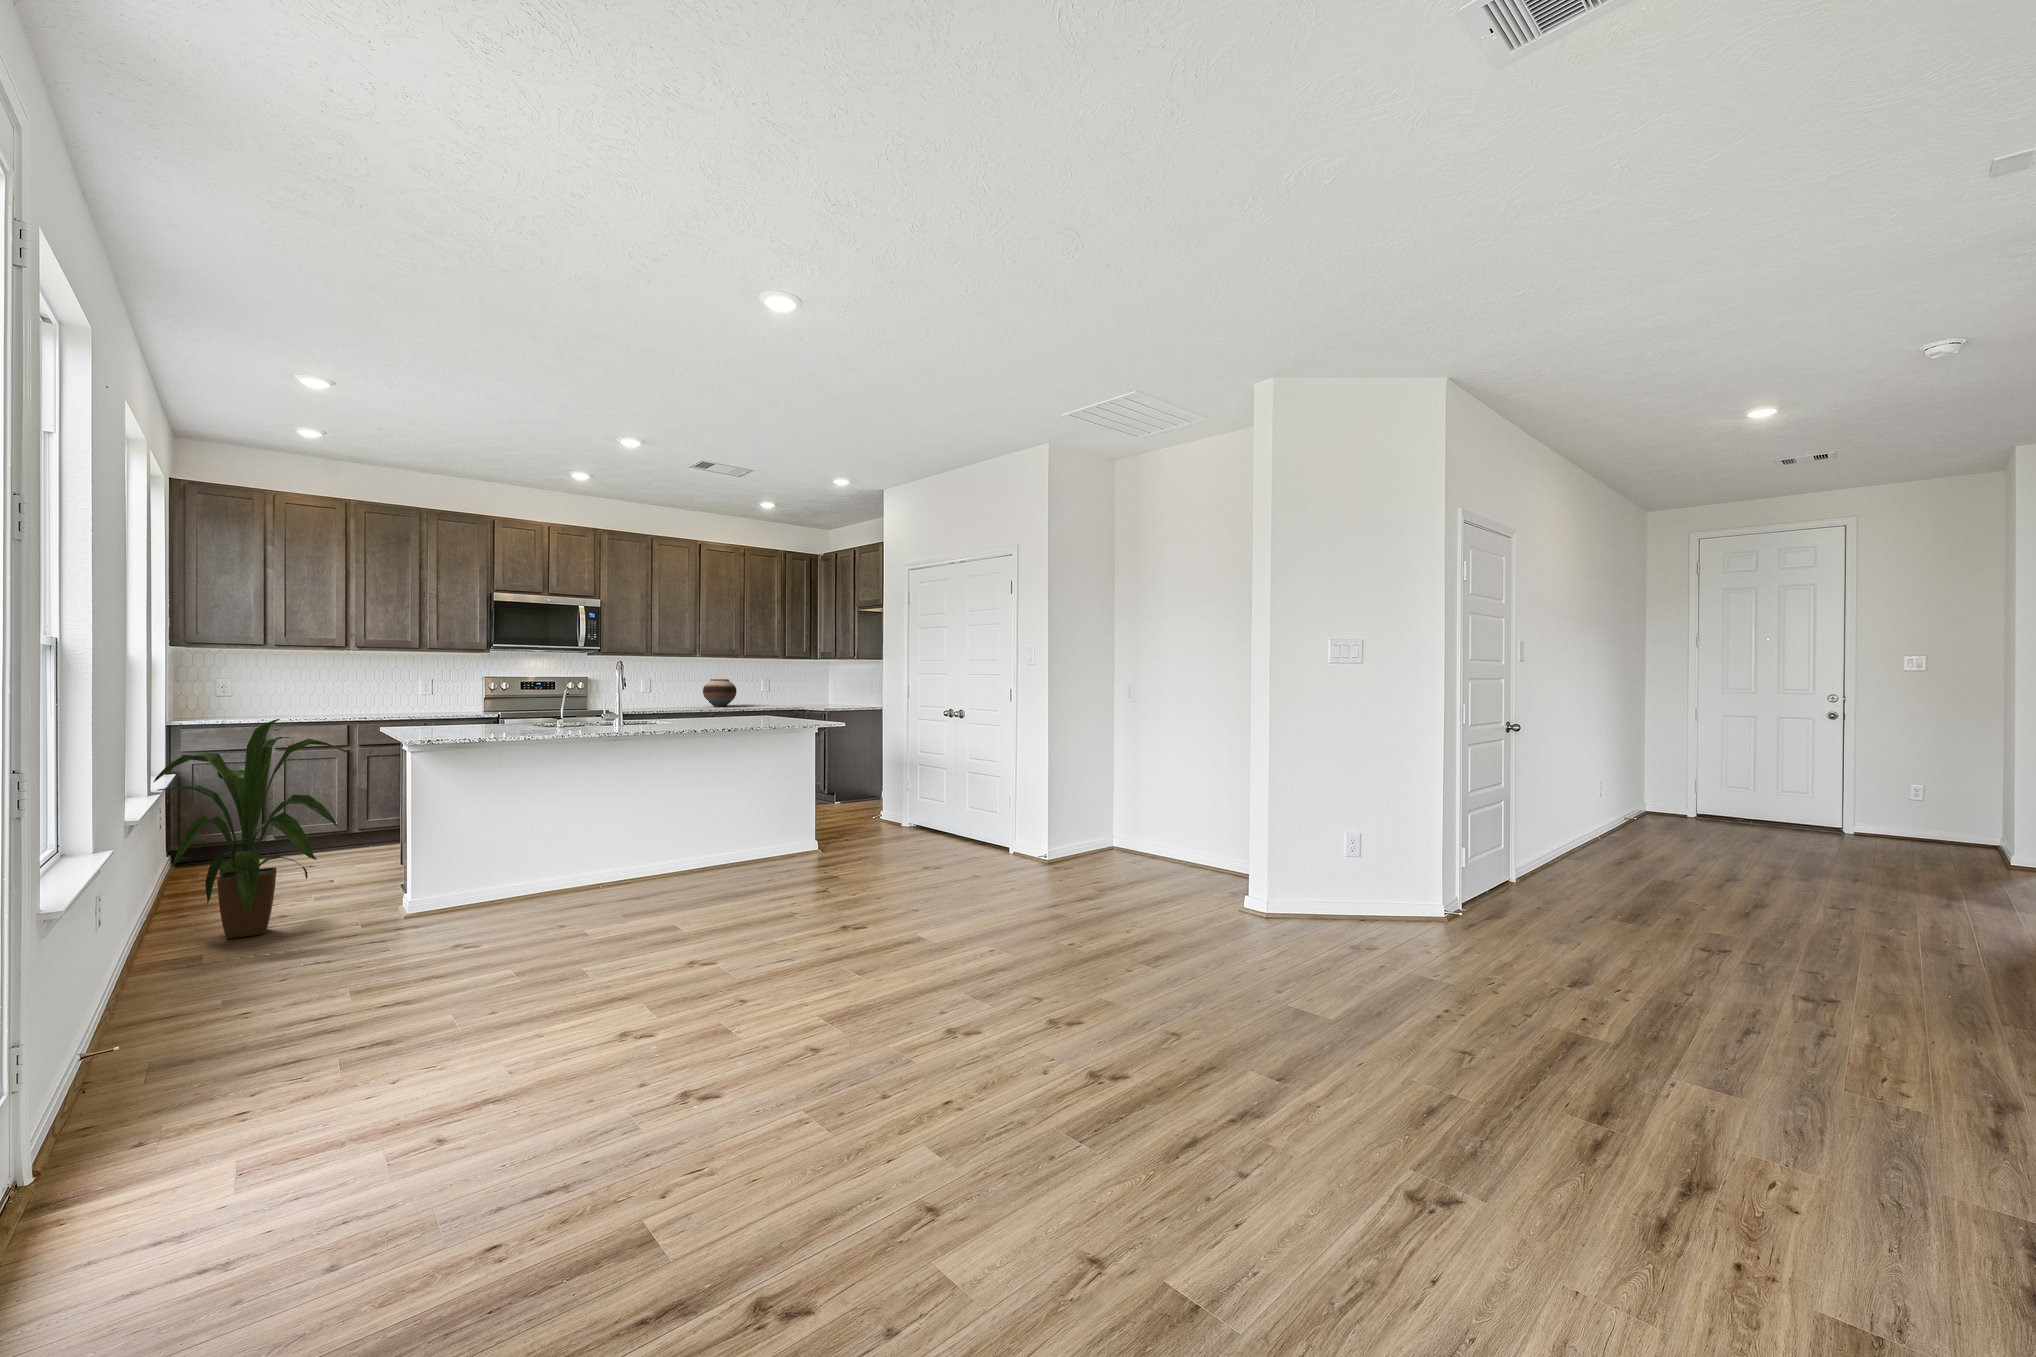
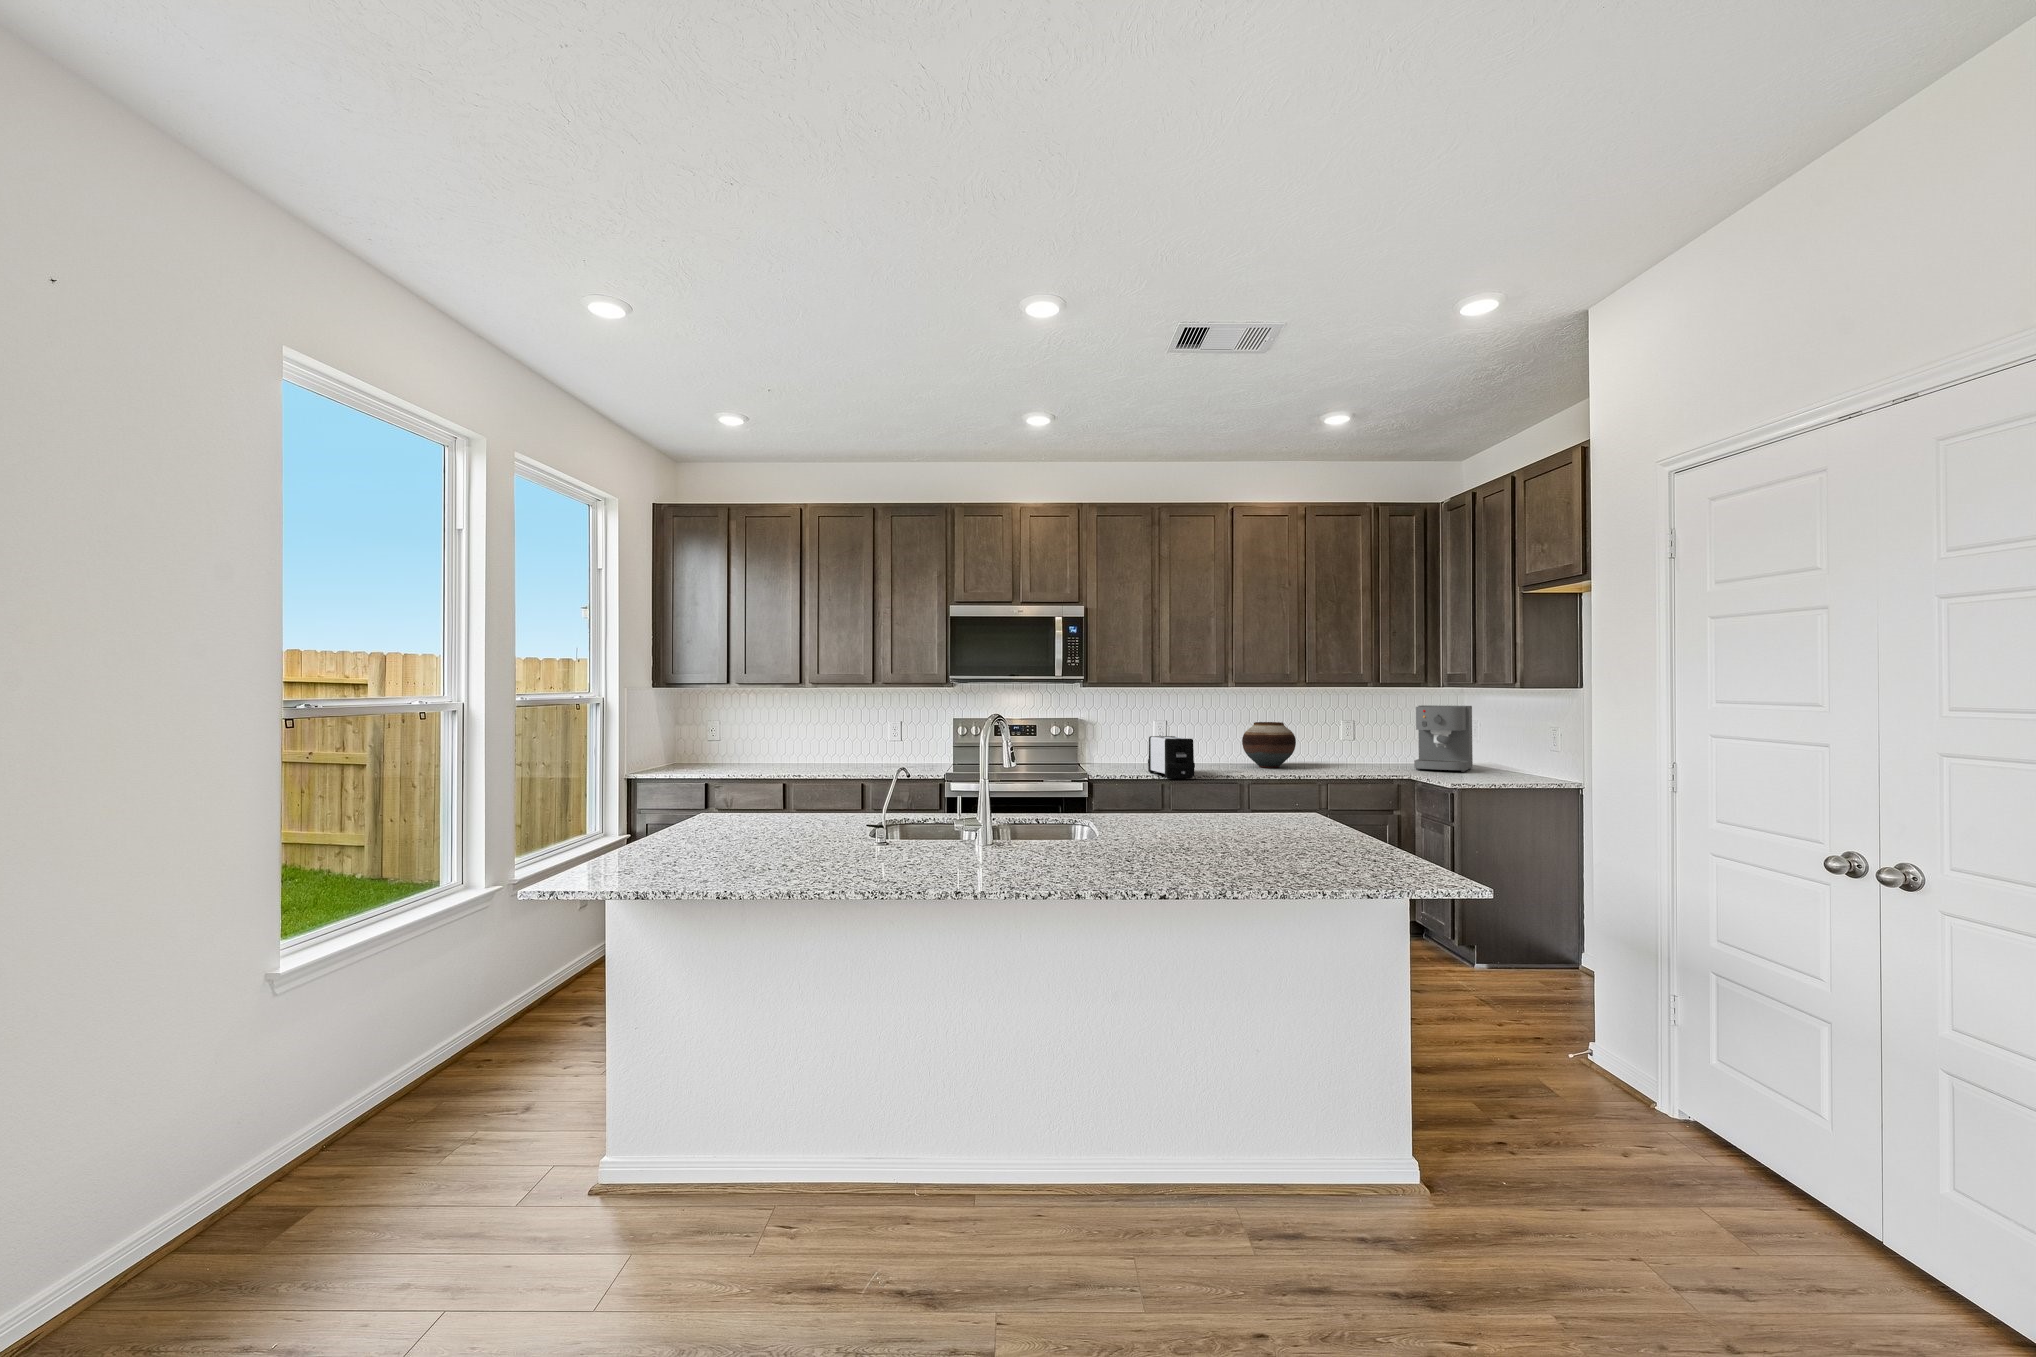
coffee maker: none [804,670,834,706] -> present [1414,705,1473,772]
toaster: none [644,687,679,711] -> present [1148,736,1195,778]
house plant: present [154,719,348,939] -> none [181,865,491,1242]

